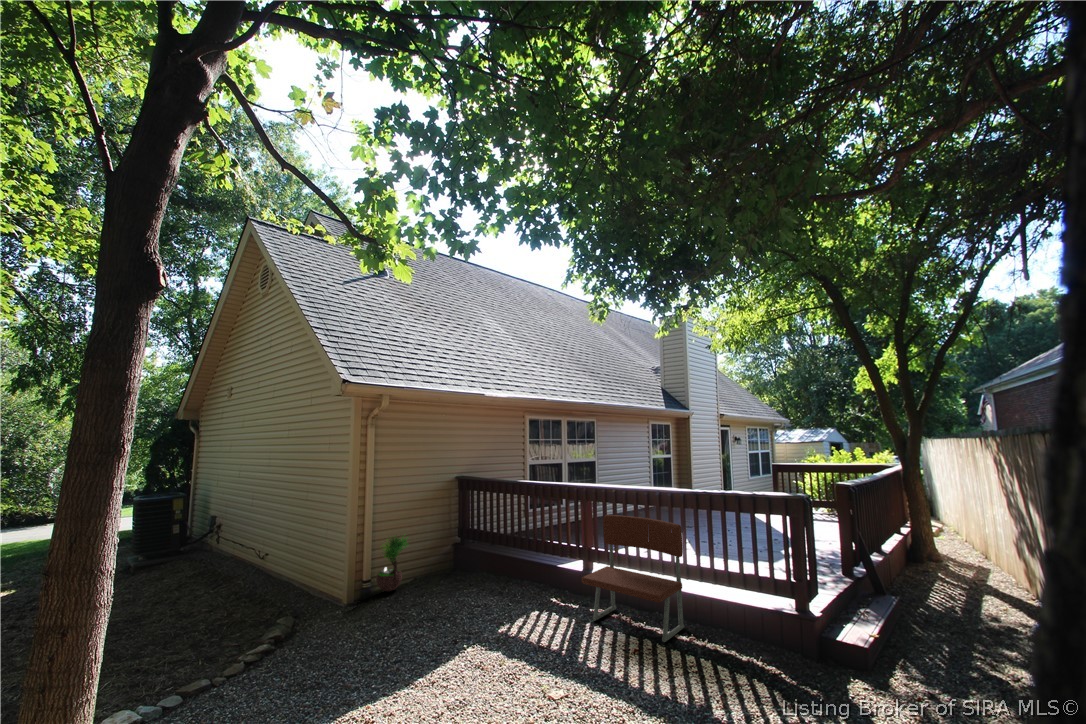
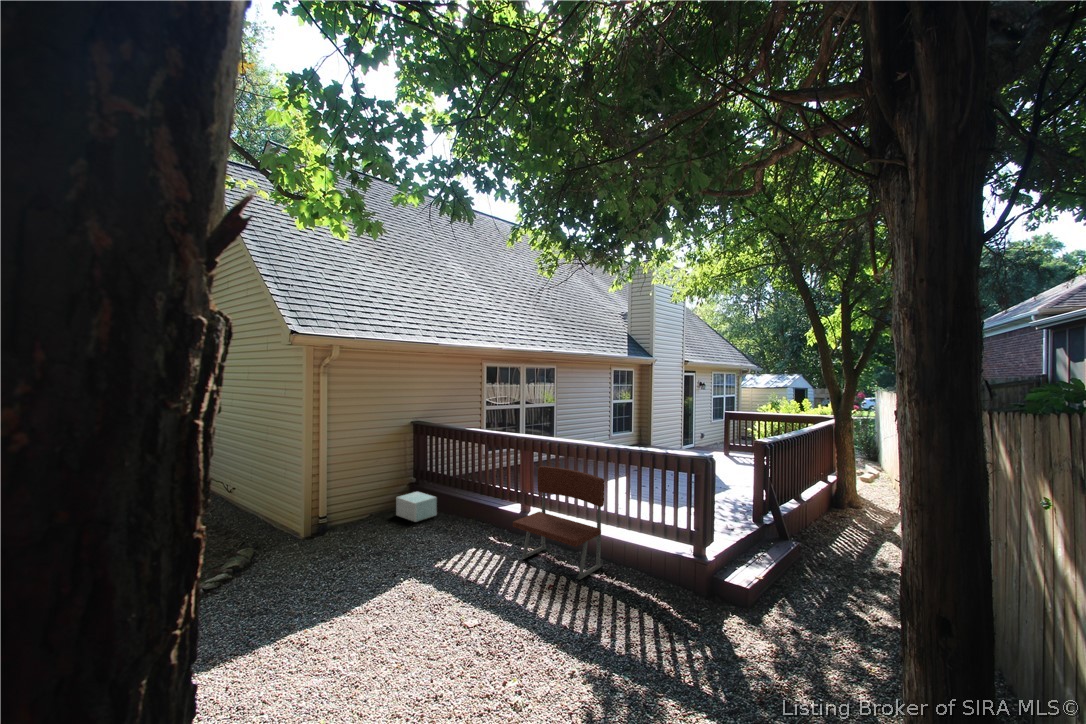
potted tree: present [376,537,407,591] -> none [330,474,362,527]
storage box: none [445,551,488,584] -> present [396,492,437,522]

